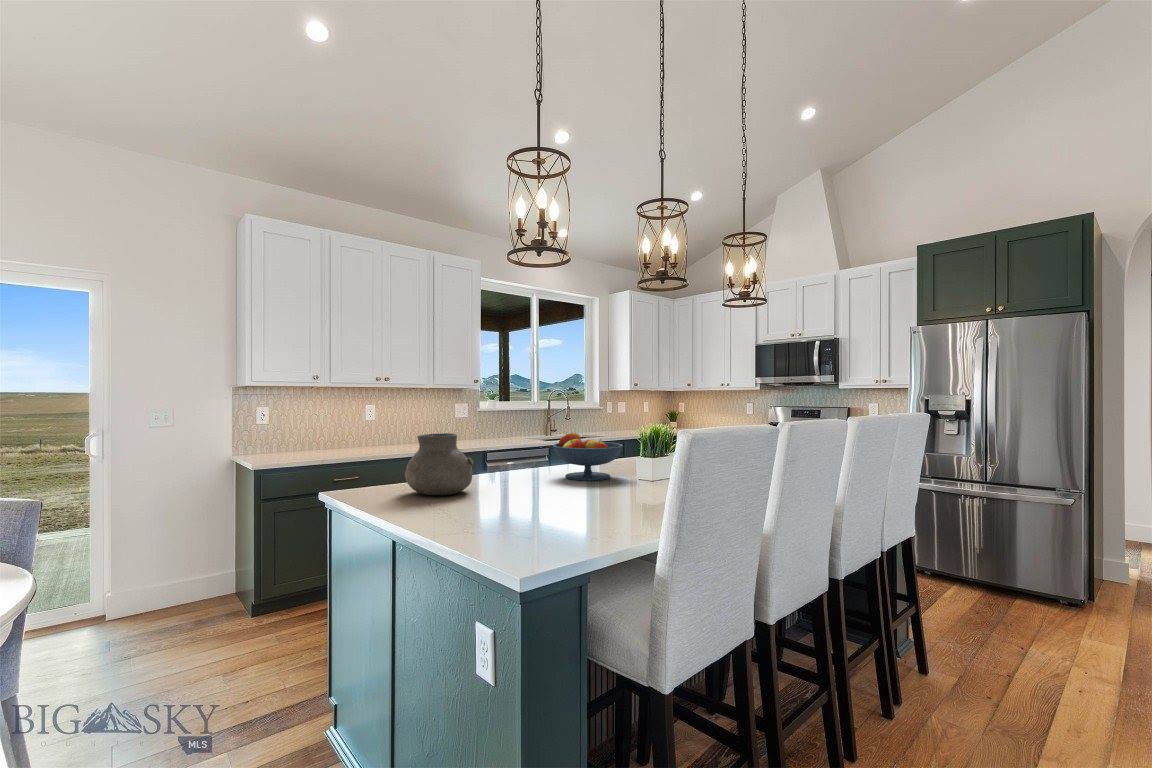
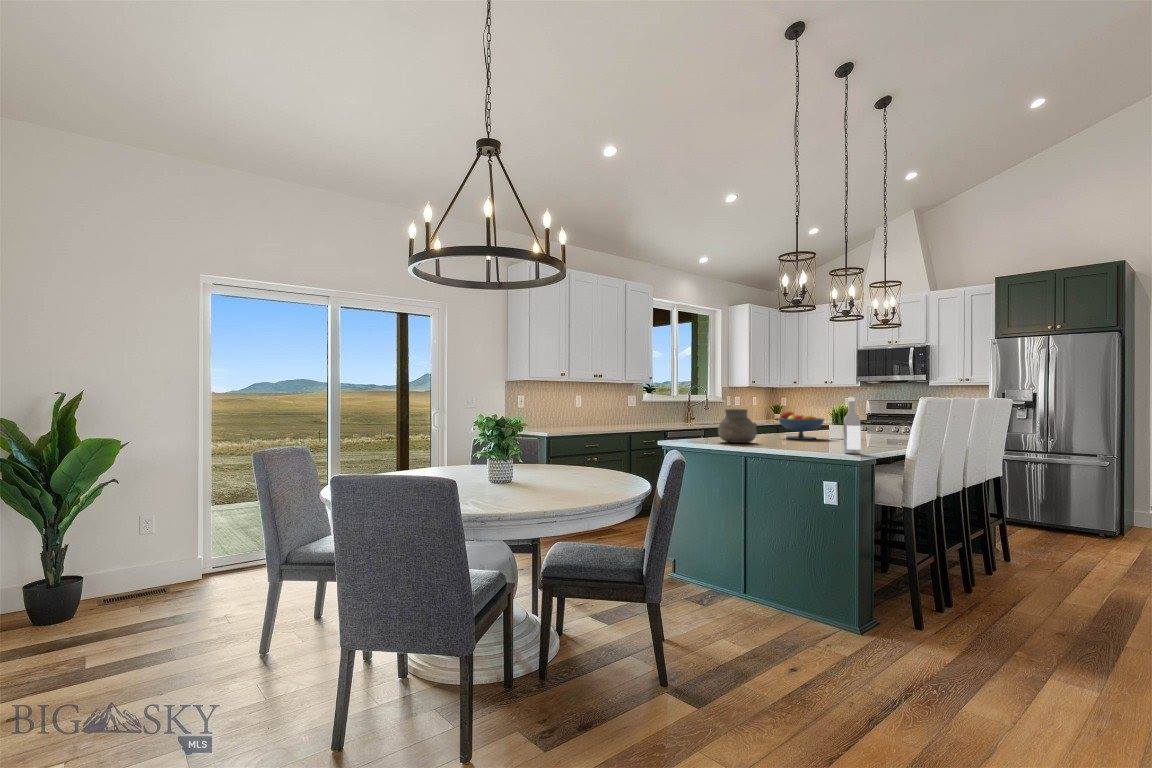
wine bottle: none [522,422,555,548] -> present [844,397,861,454]

